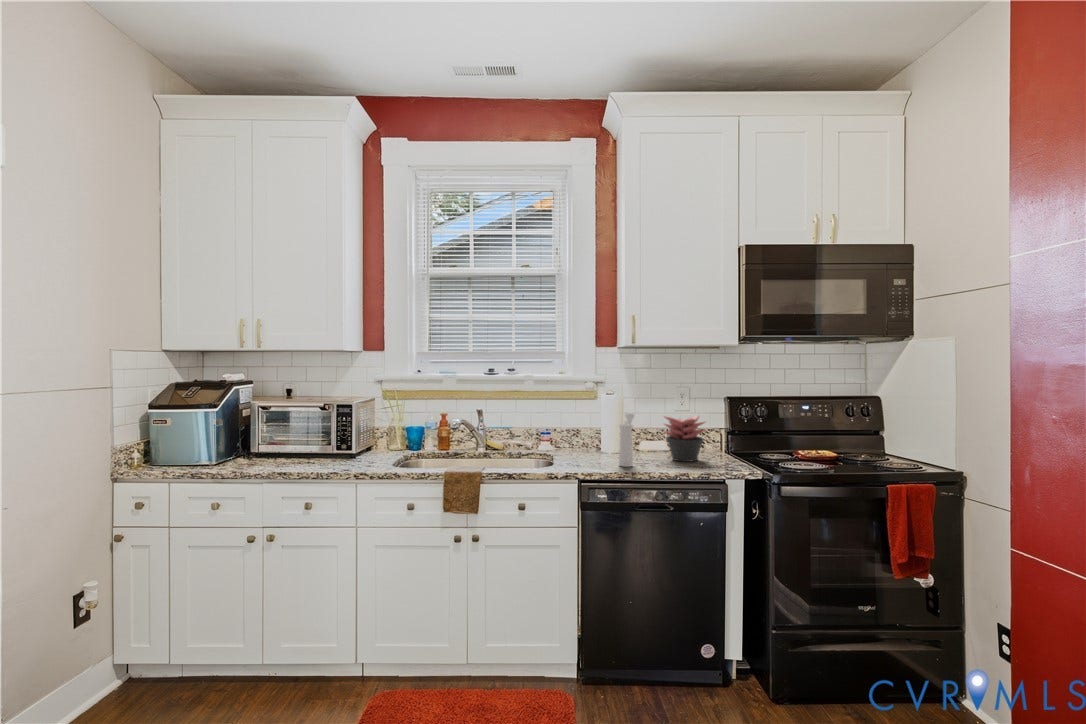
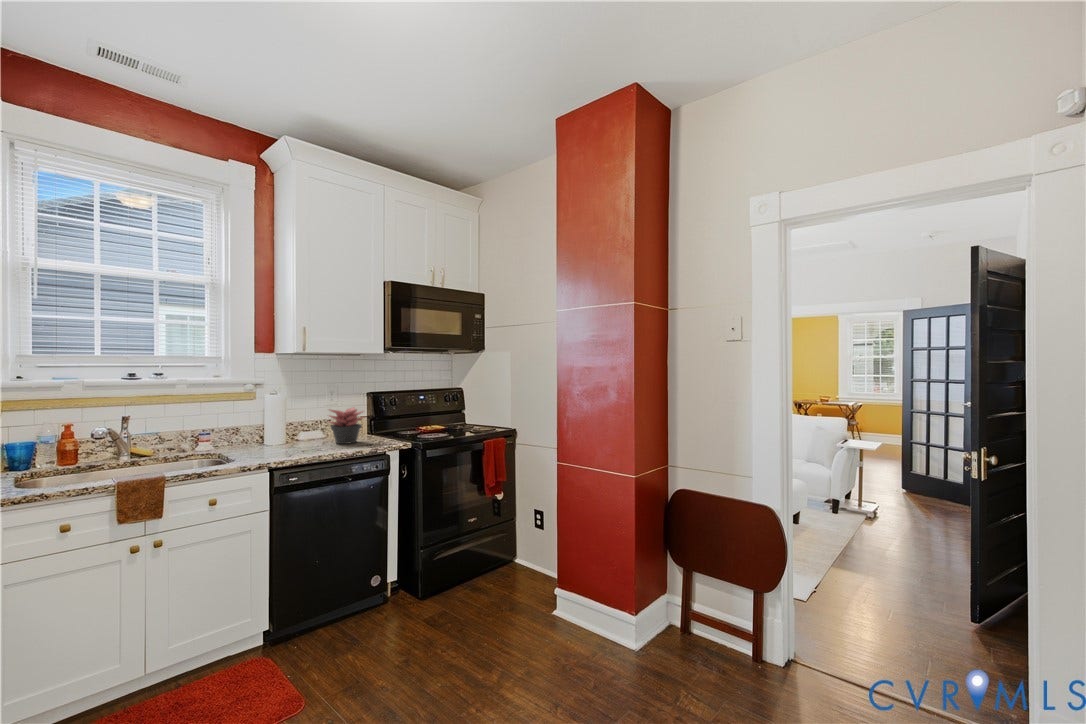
pepper mill: present [619,412,635,467] -> none [299,408,312,453]

